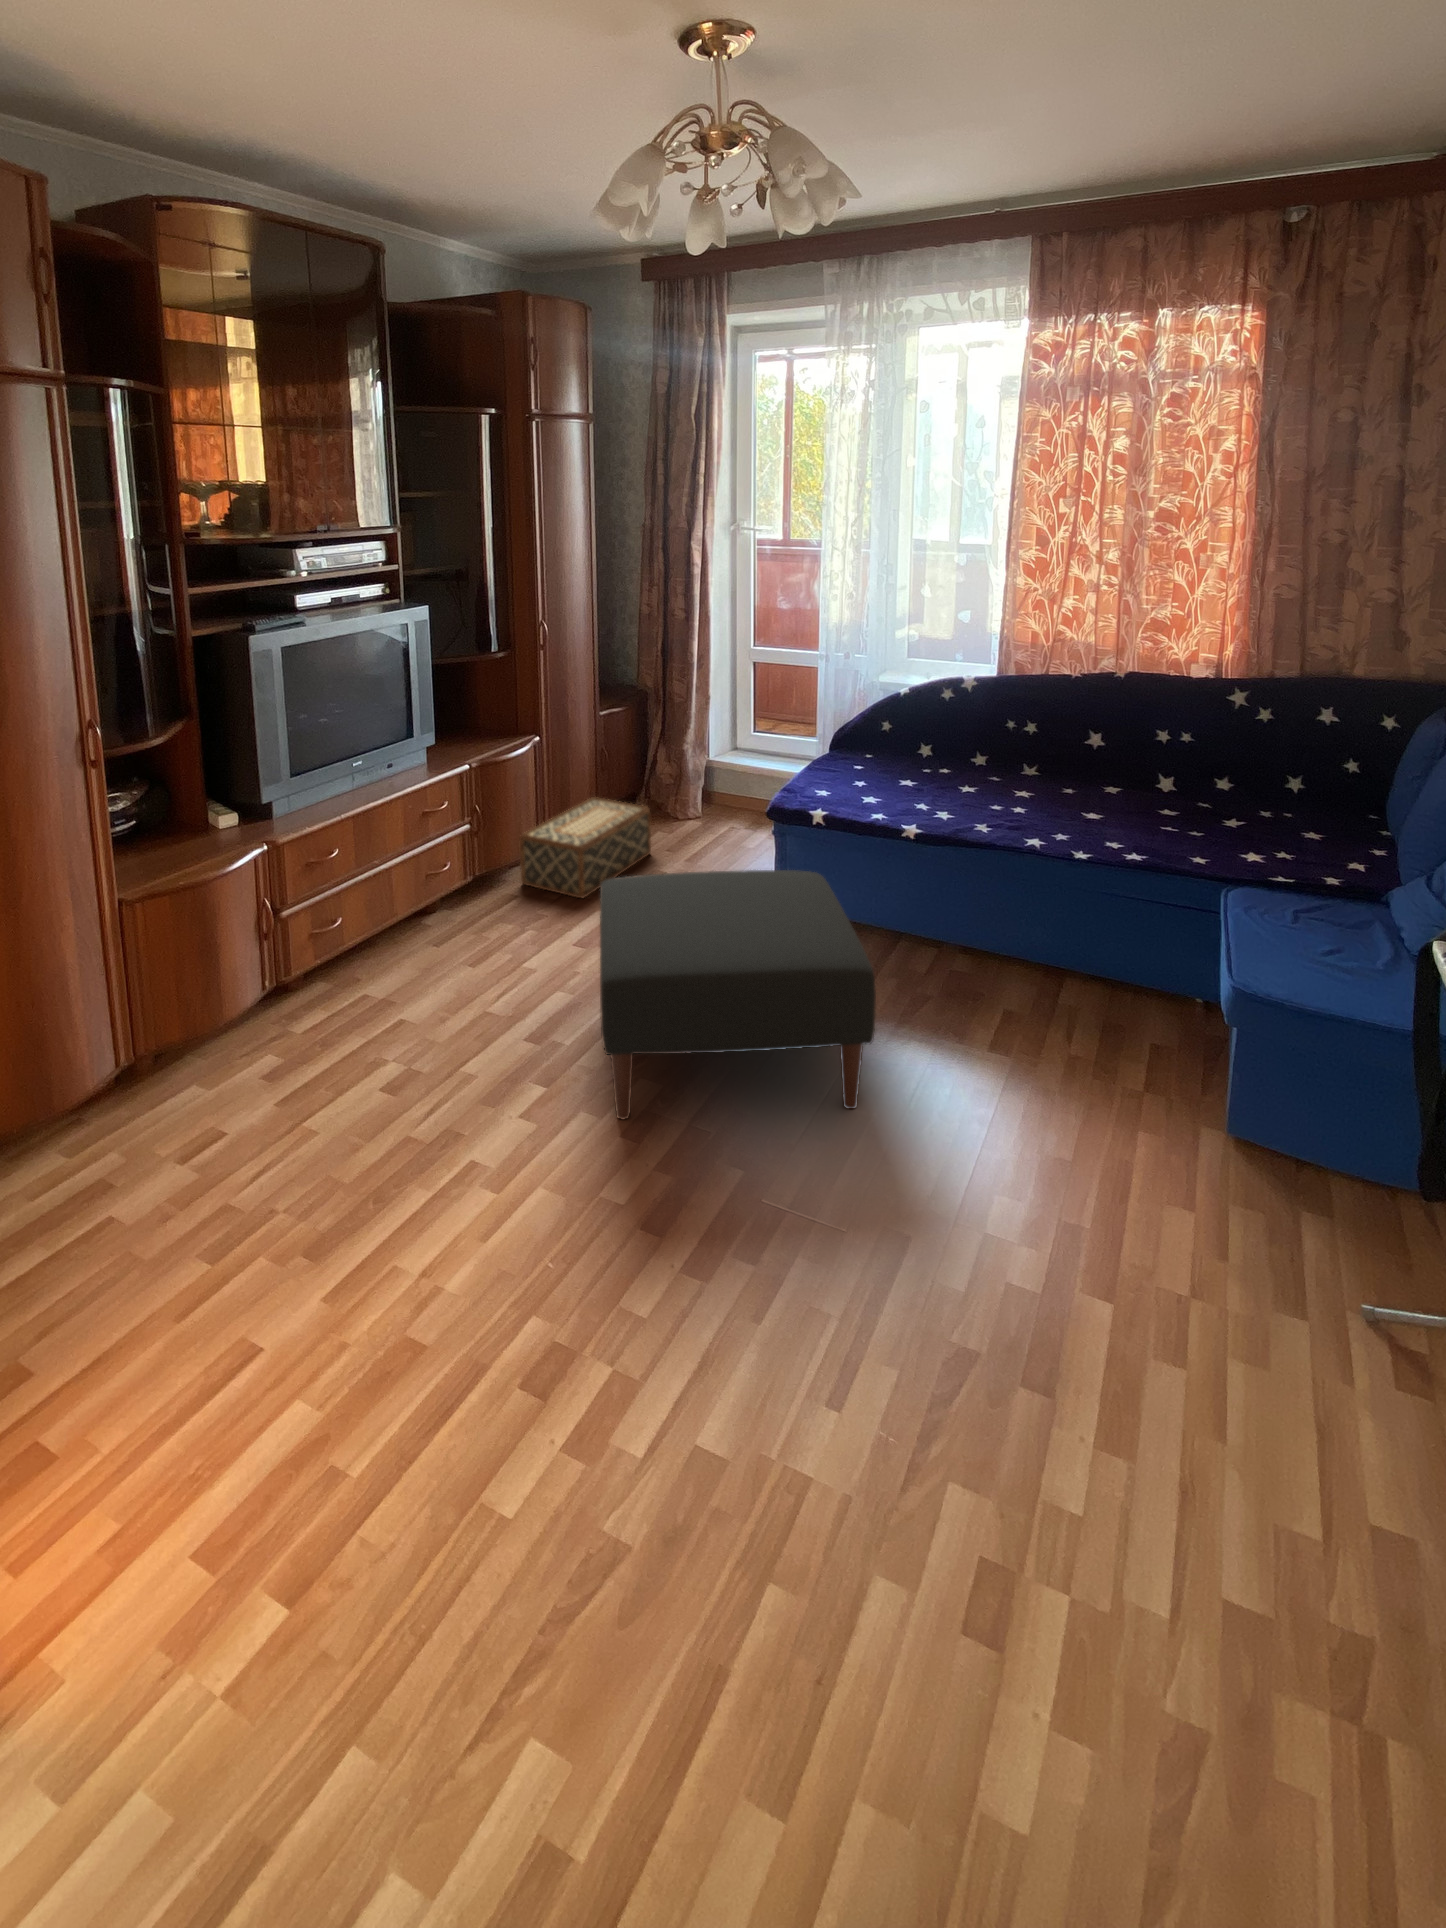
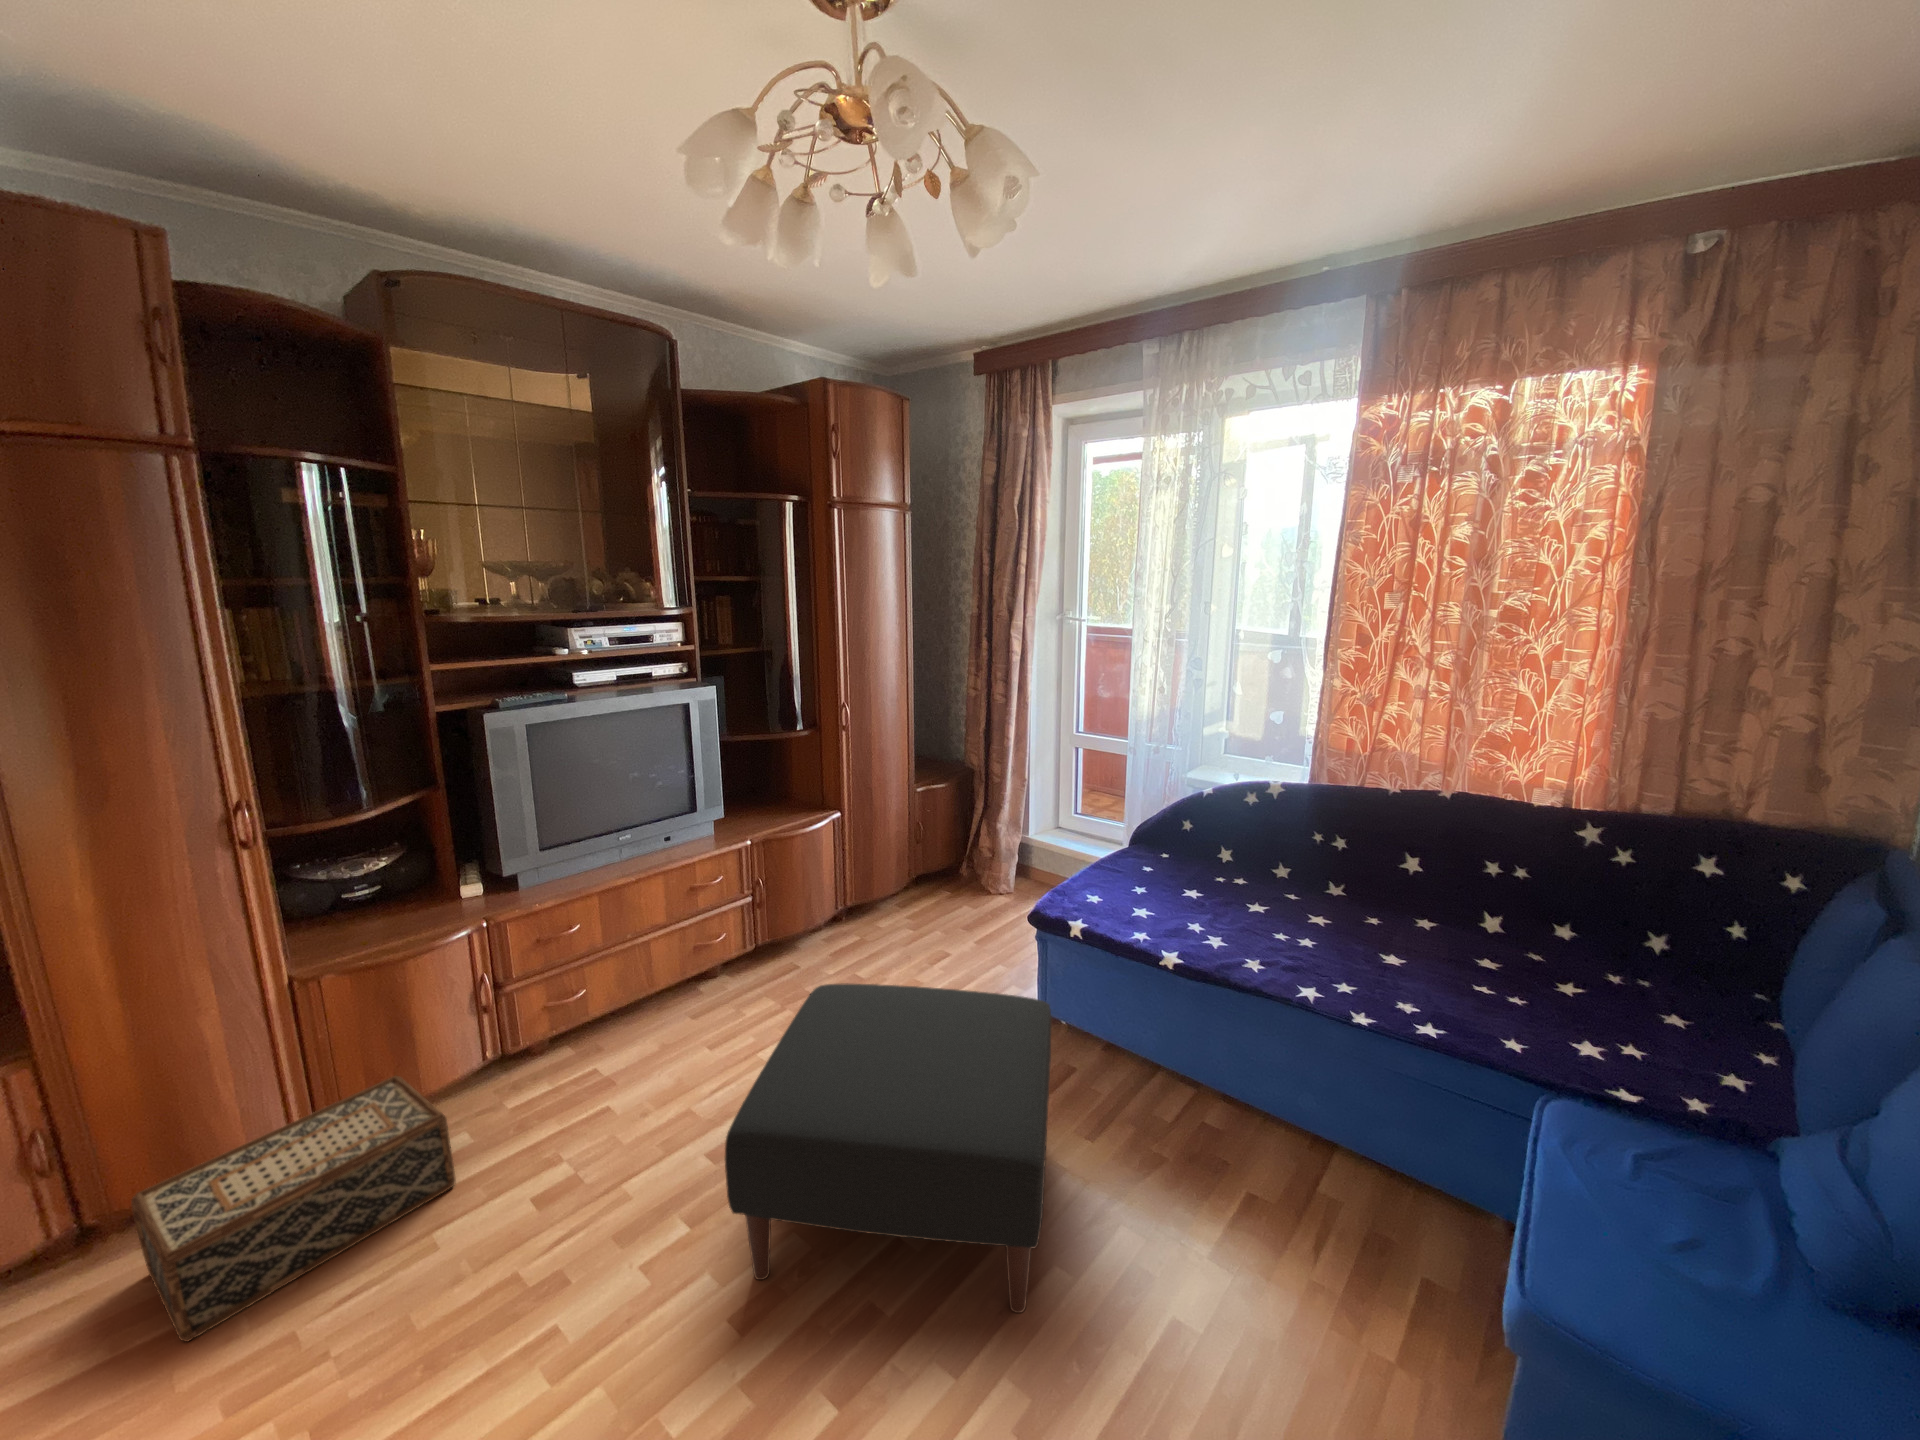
woven basket: present [520,797,651,898] -> present [131,1076,456,1342]

